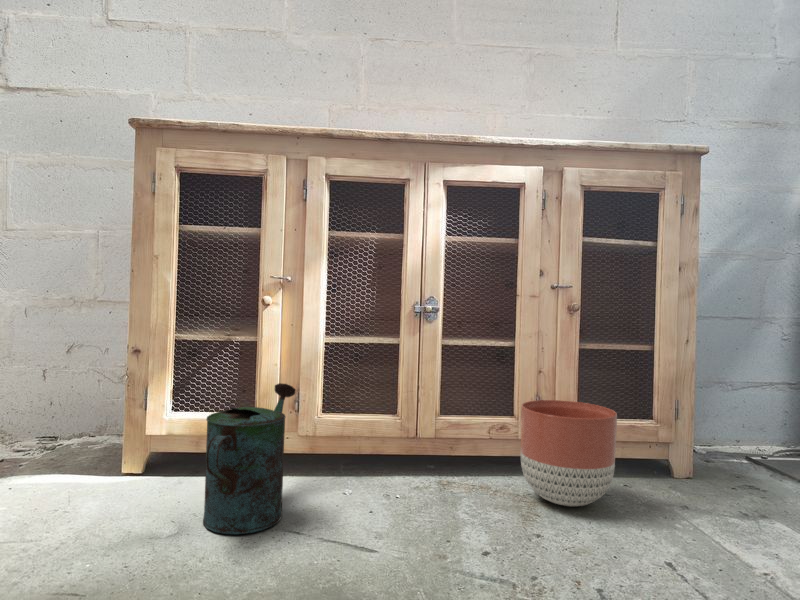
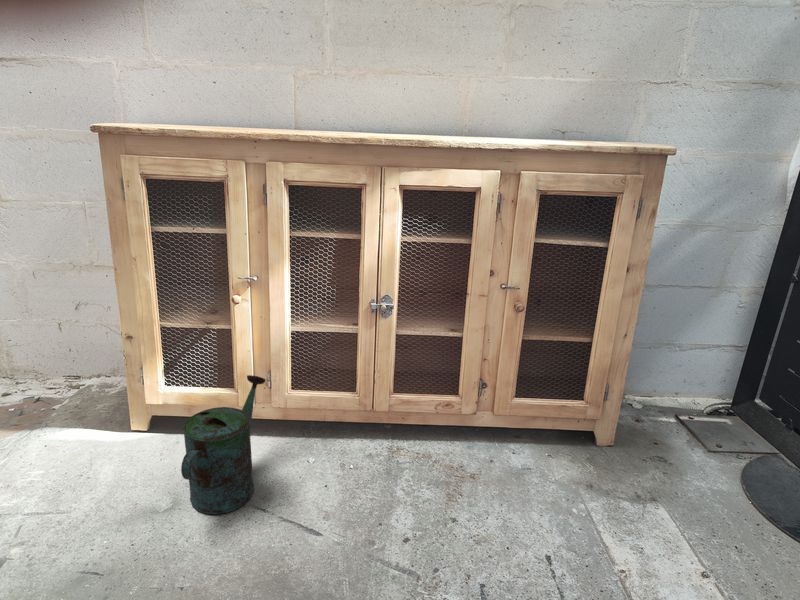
planter: present [521,400,617,506] -> none [457,388,539,485]

